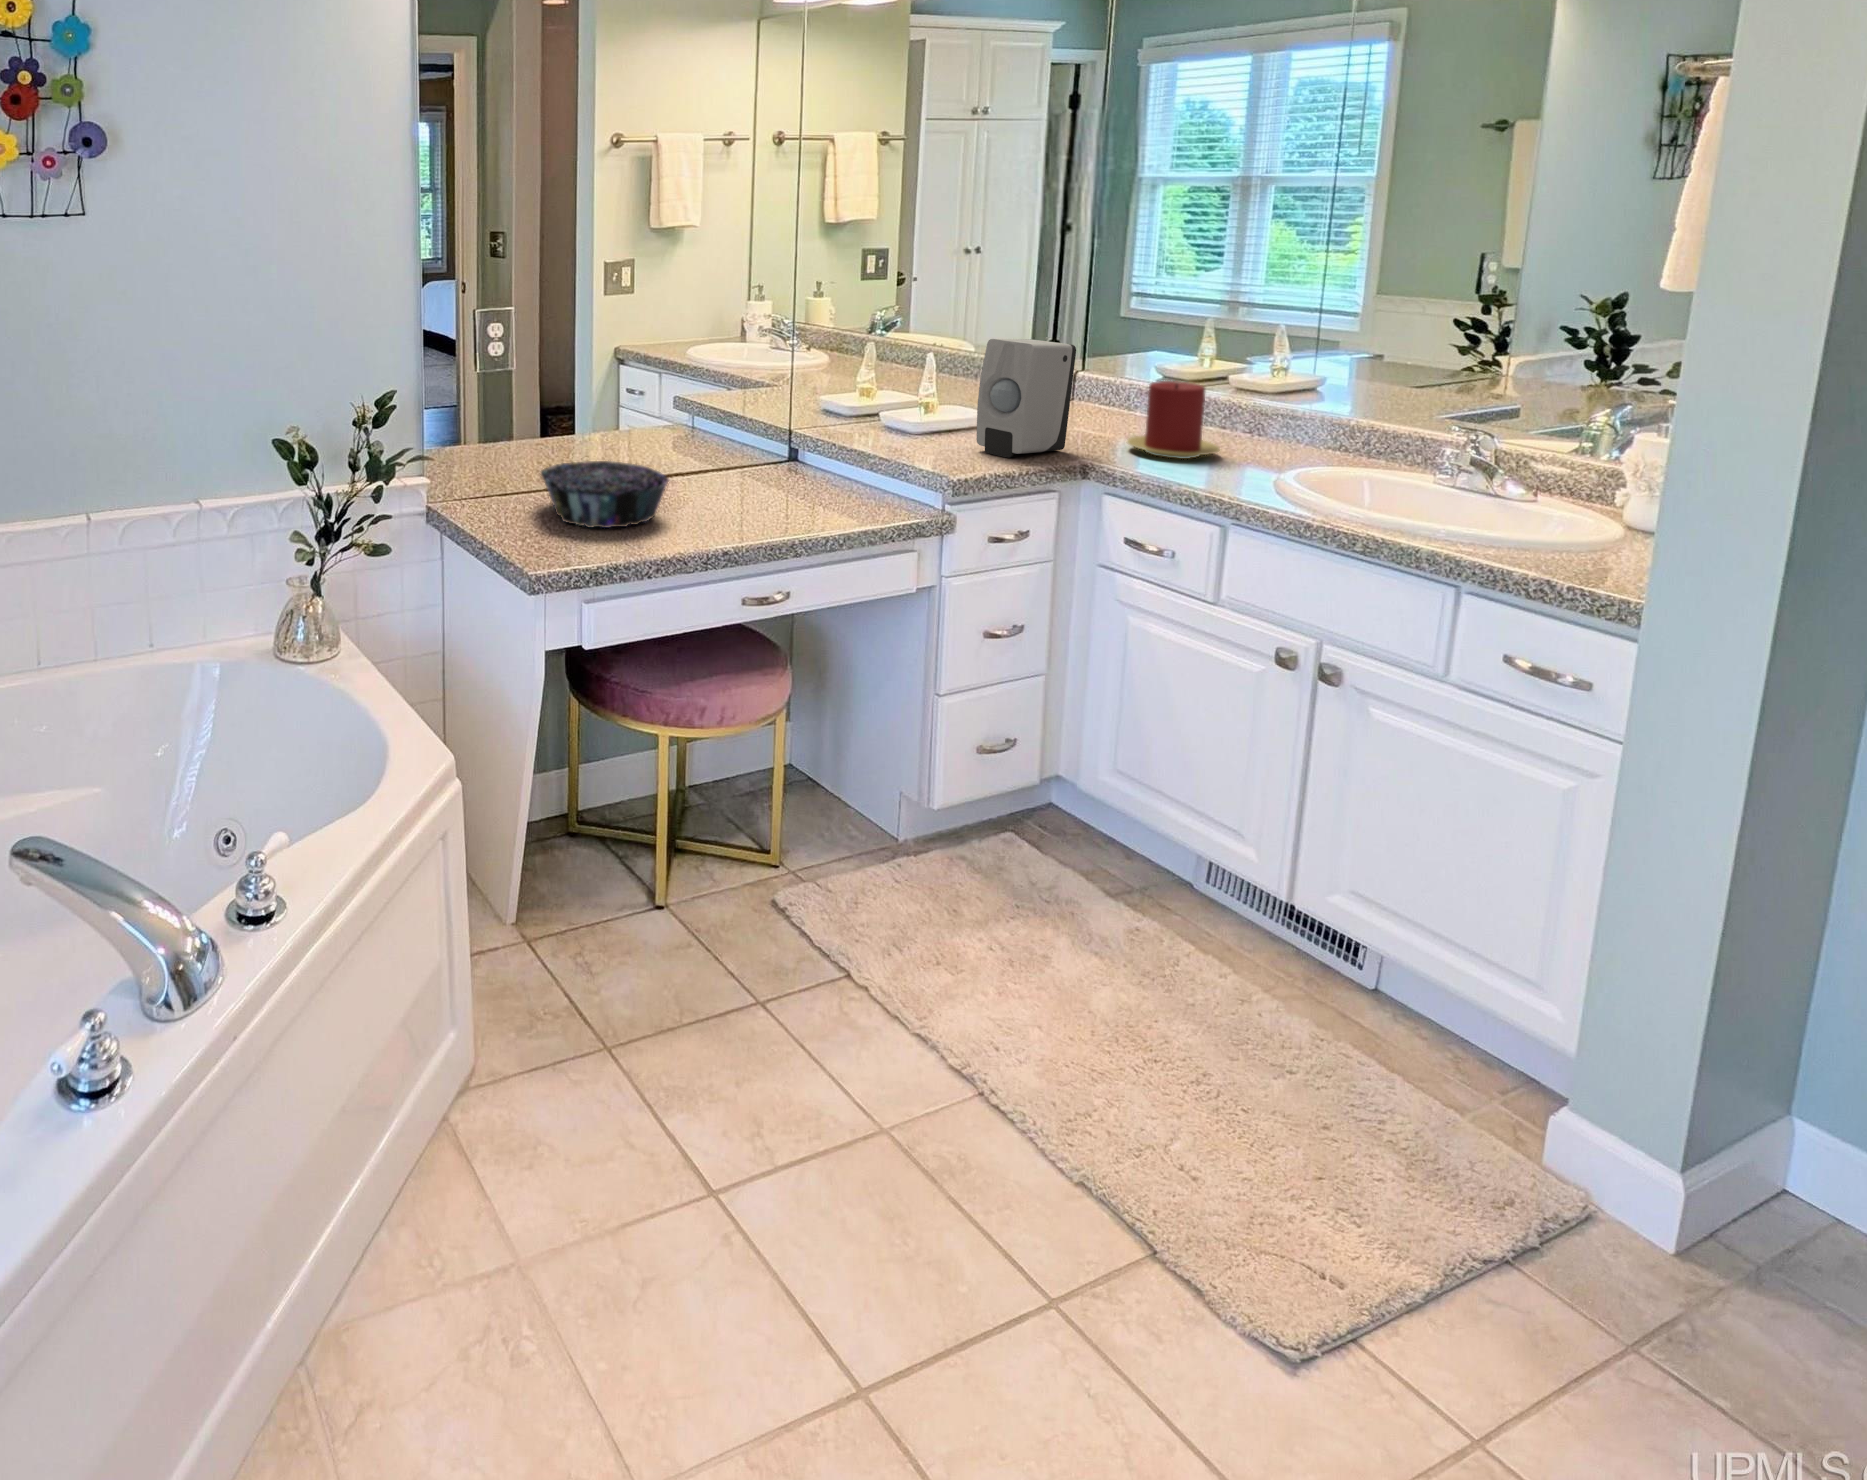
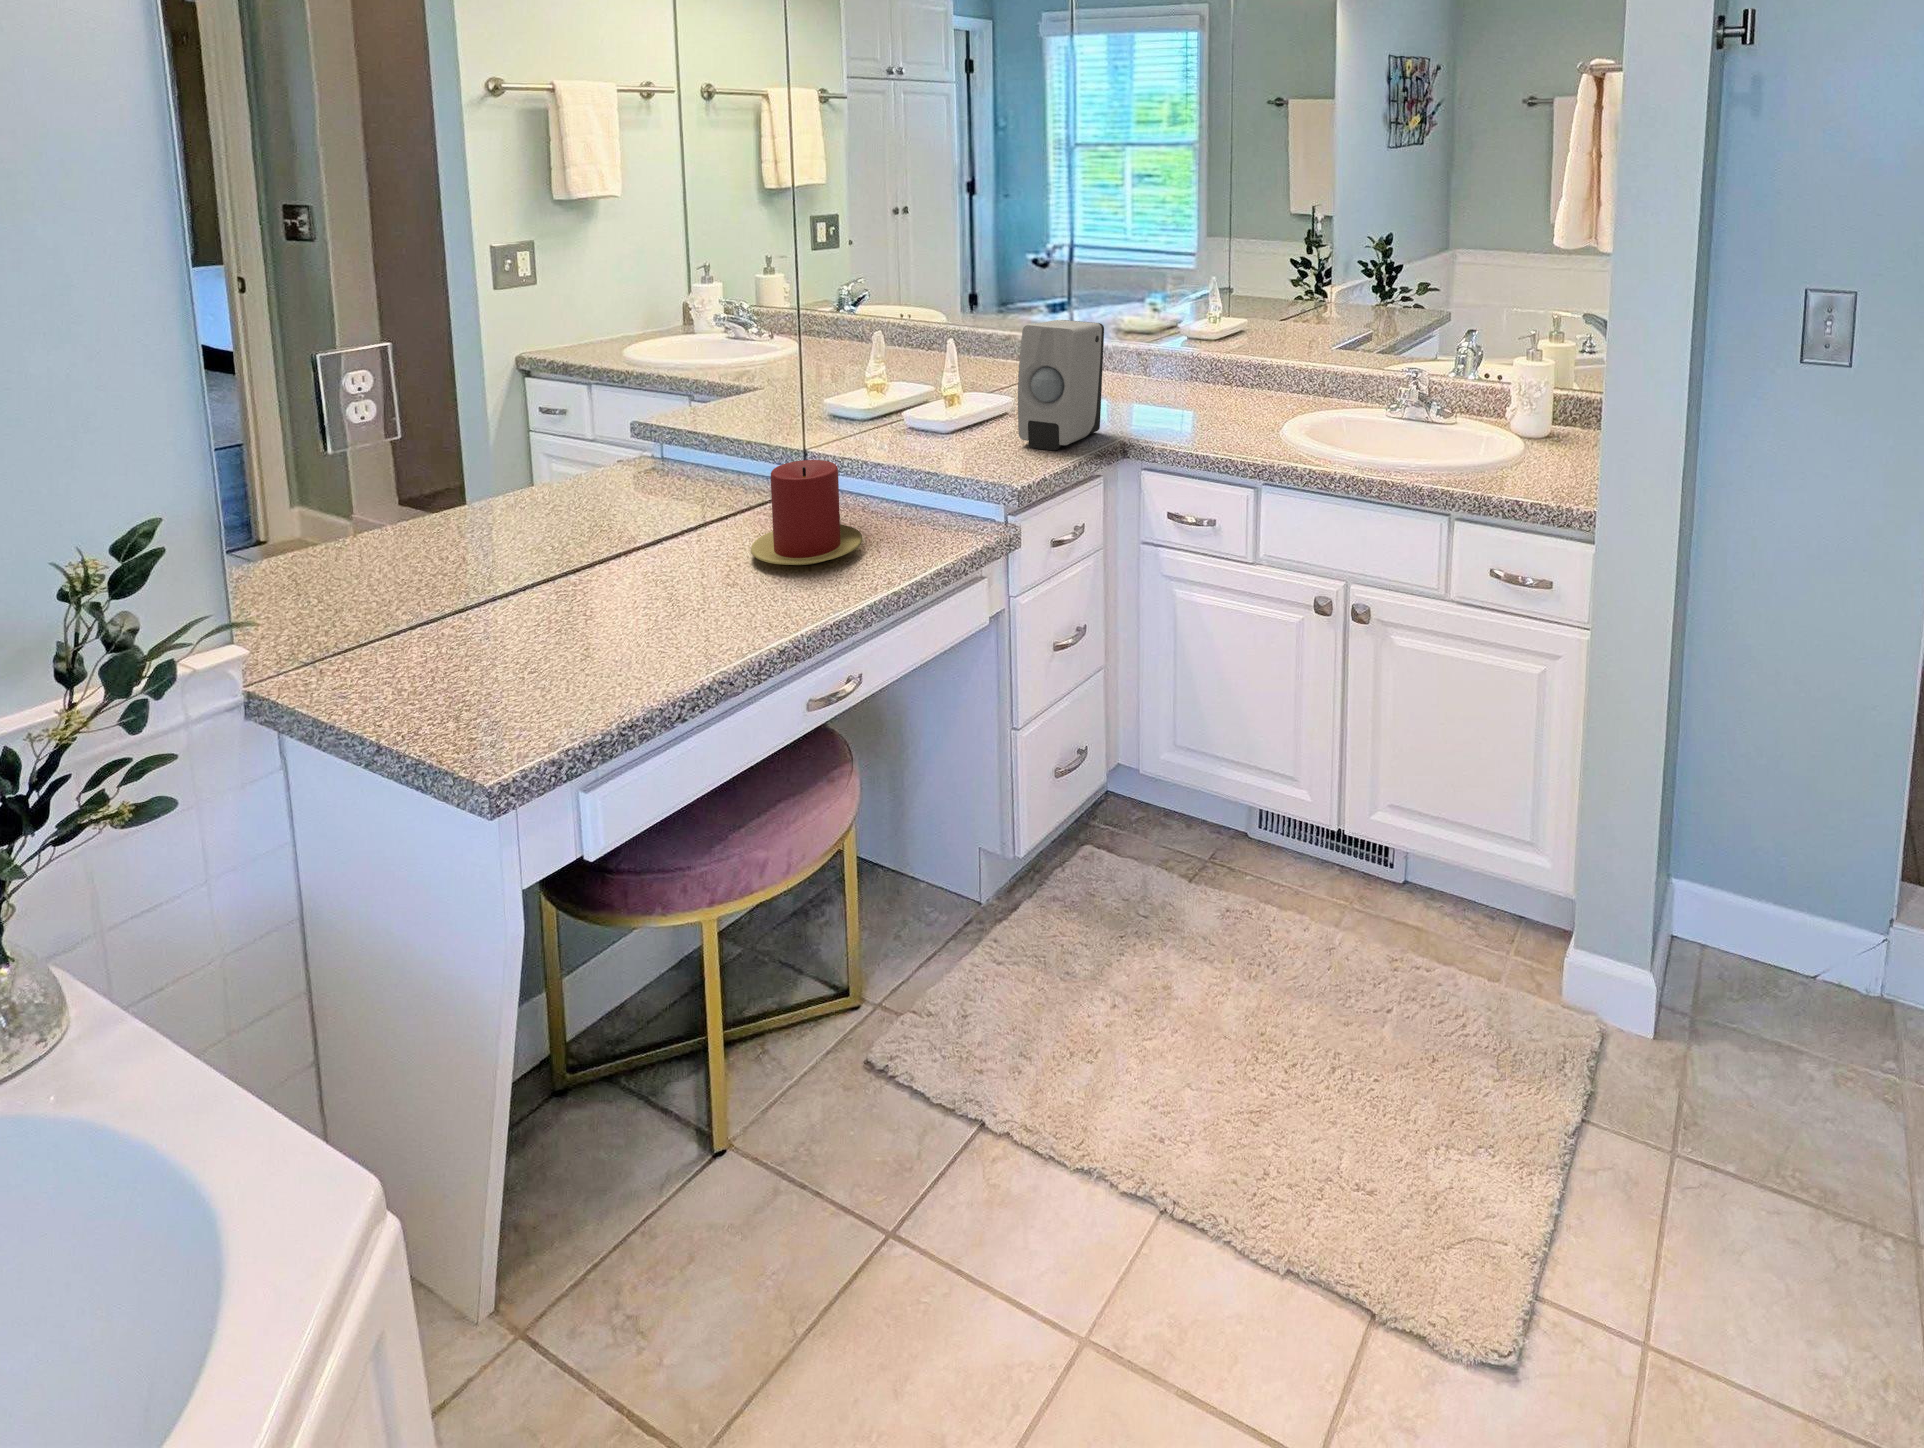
candle: present [1127,381,1220,459] -> present [751,460,862,565]
decorative bowl: present [541,461,669,528] -> none [463,546,681,666]

